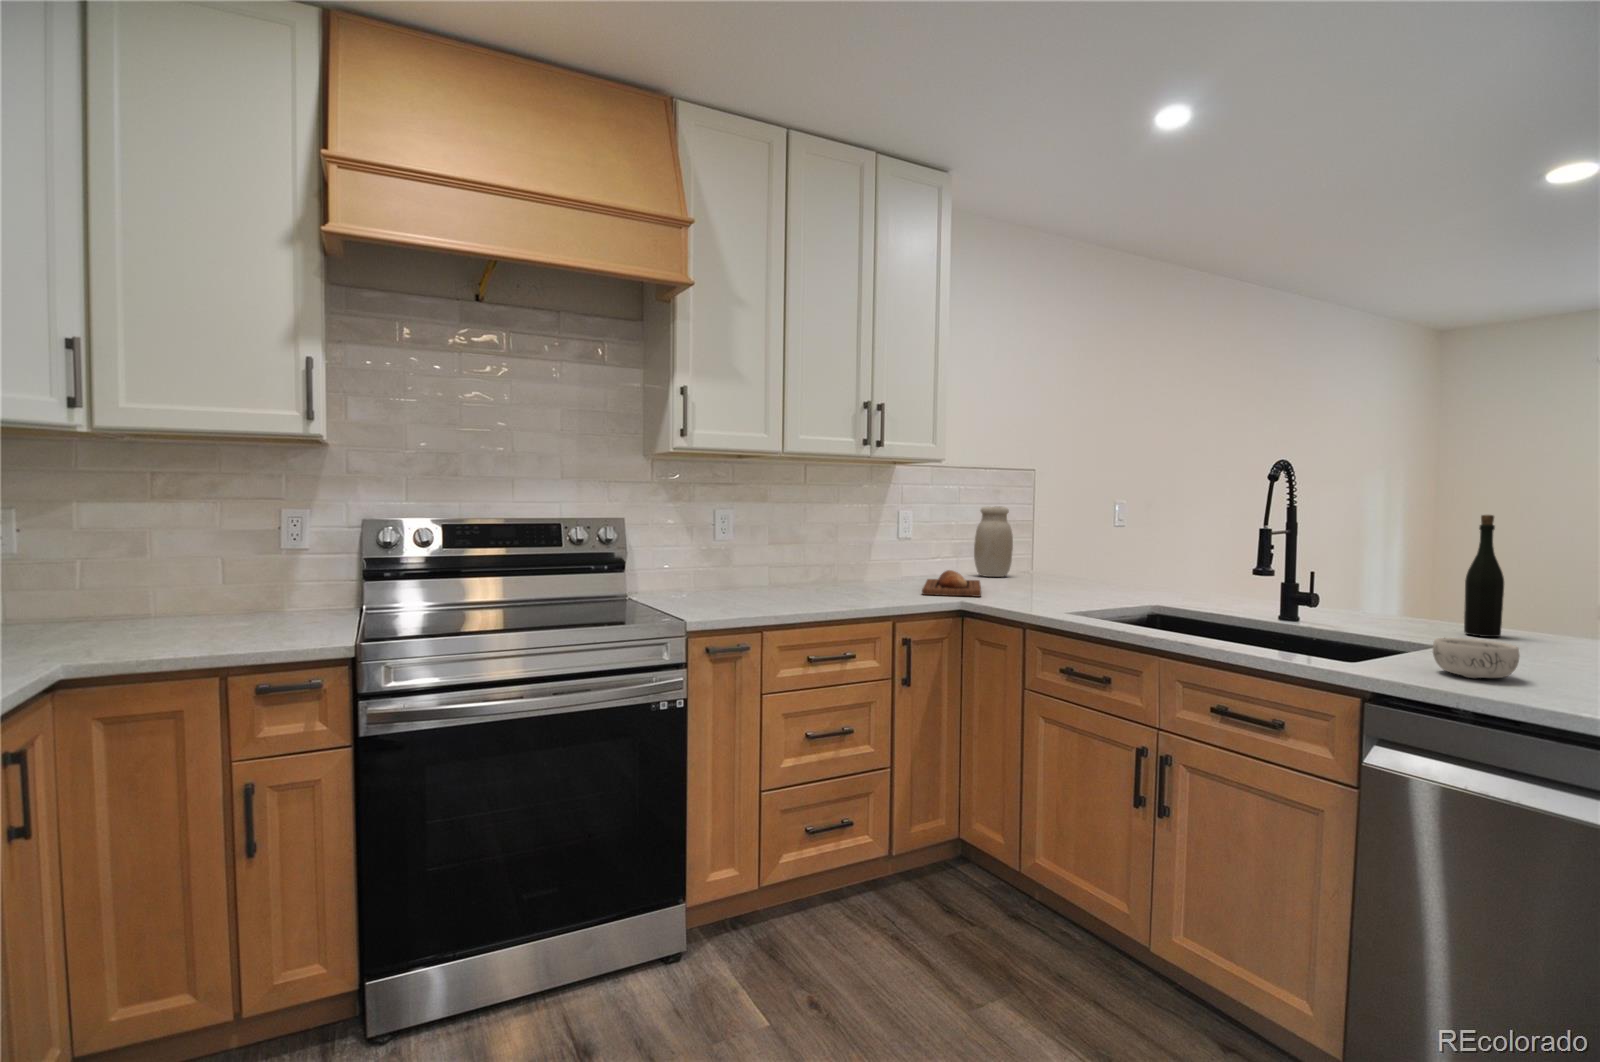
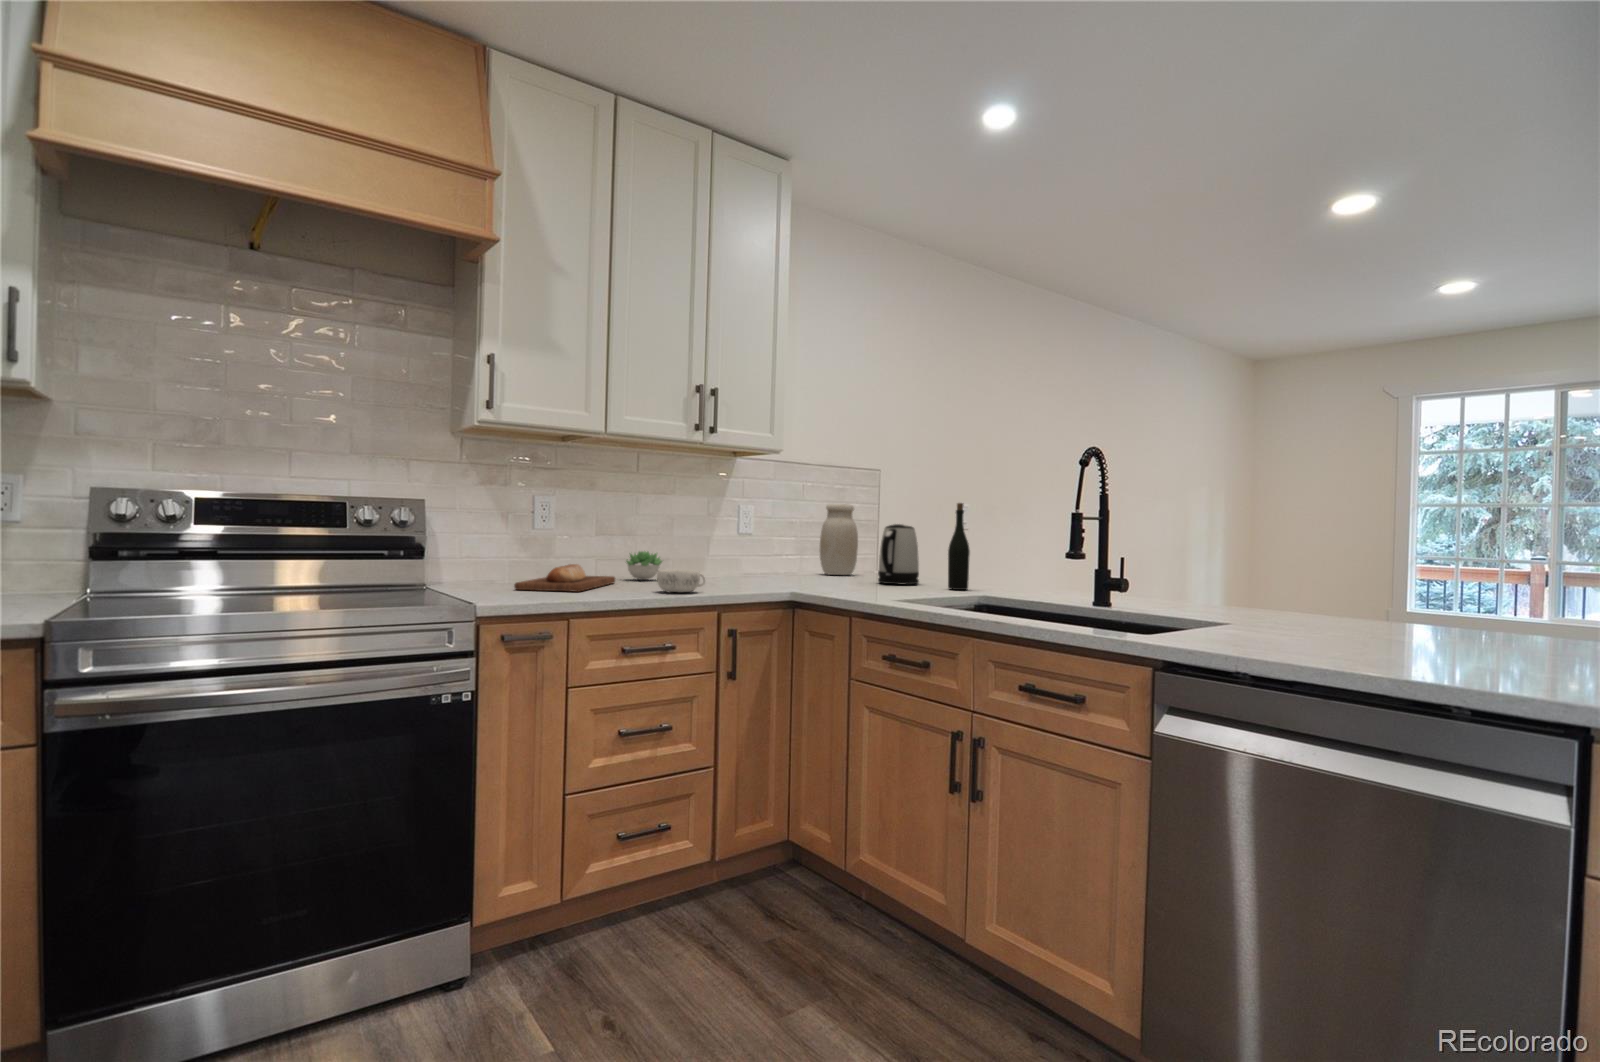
bottle: present [1464,515,1504,637] -> present [948,503,970,590]
kettle: none [1038,530,1081,590] -> present [878,524,919,585]
succulent plant: none [793,558,831,586] -> present [626,551,662,580]
bread loaf: present [922,570,981,597] -> present [514,564,615,592]
decorative bowl: present [1433,638,1519,678] -> present [657,570,705,592]

